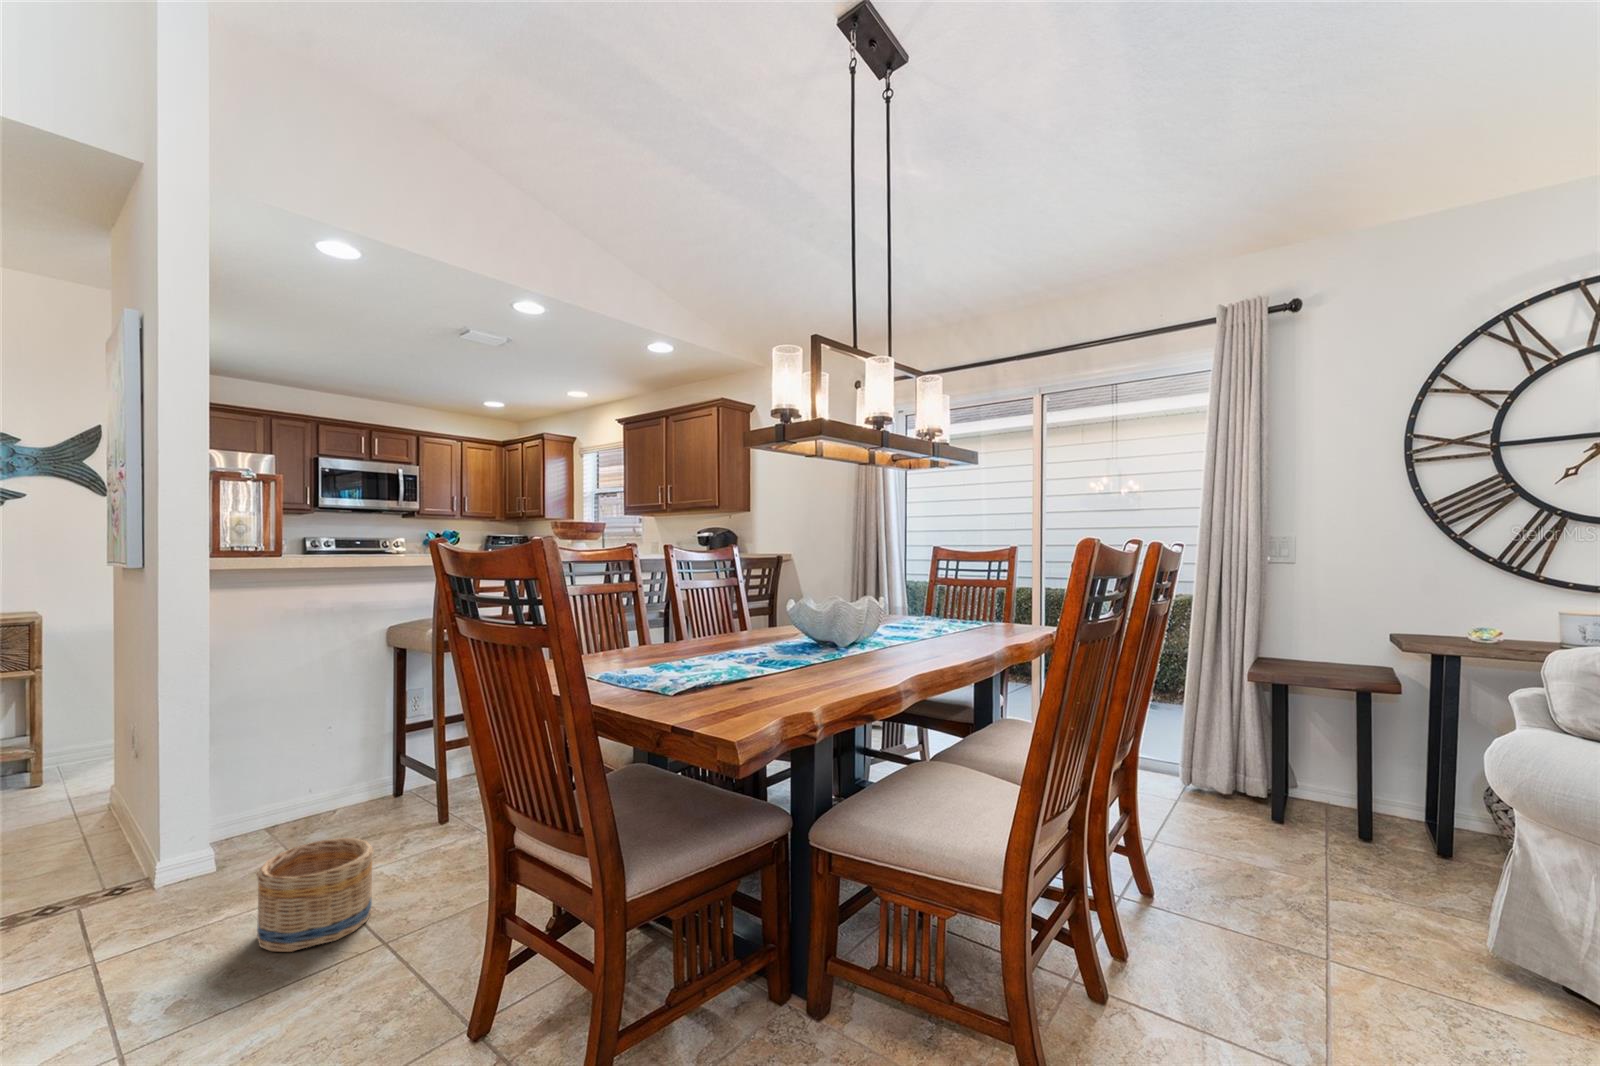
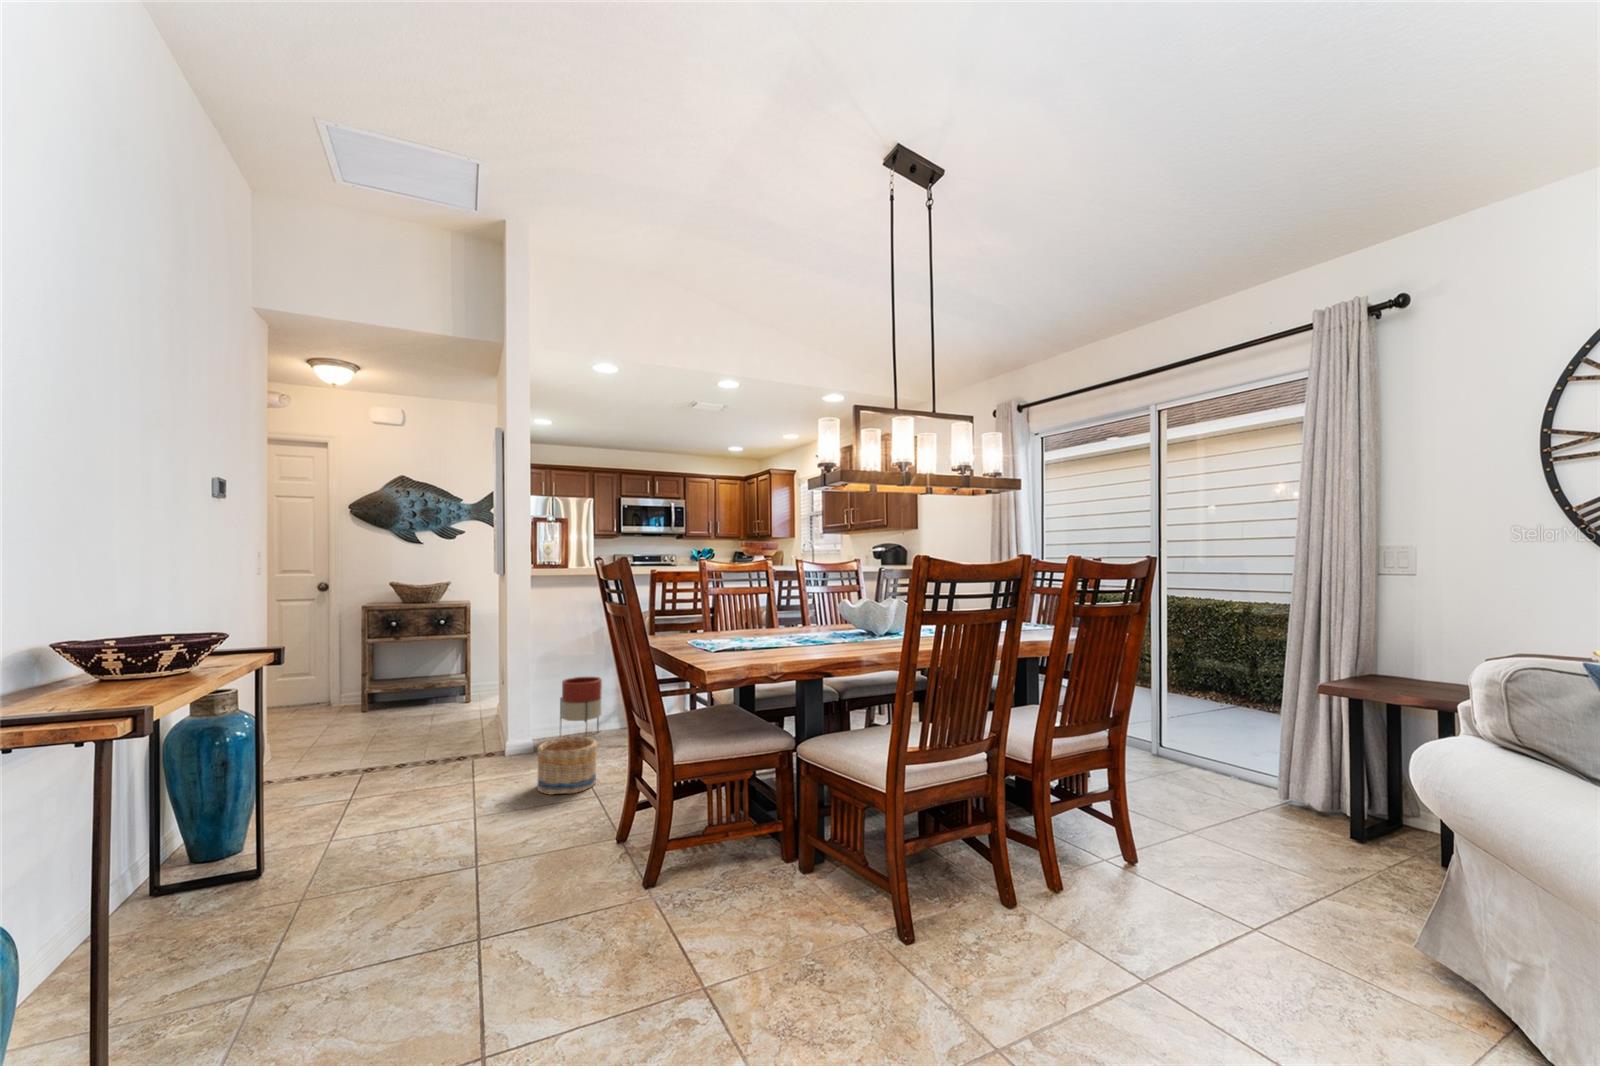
planter: none [261,731,341,838] -> present [560,677,602,737]

